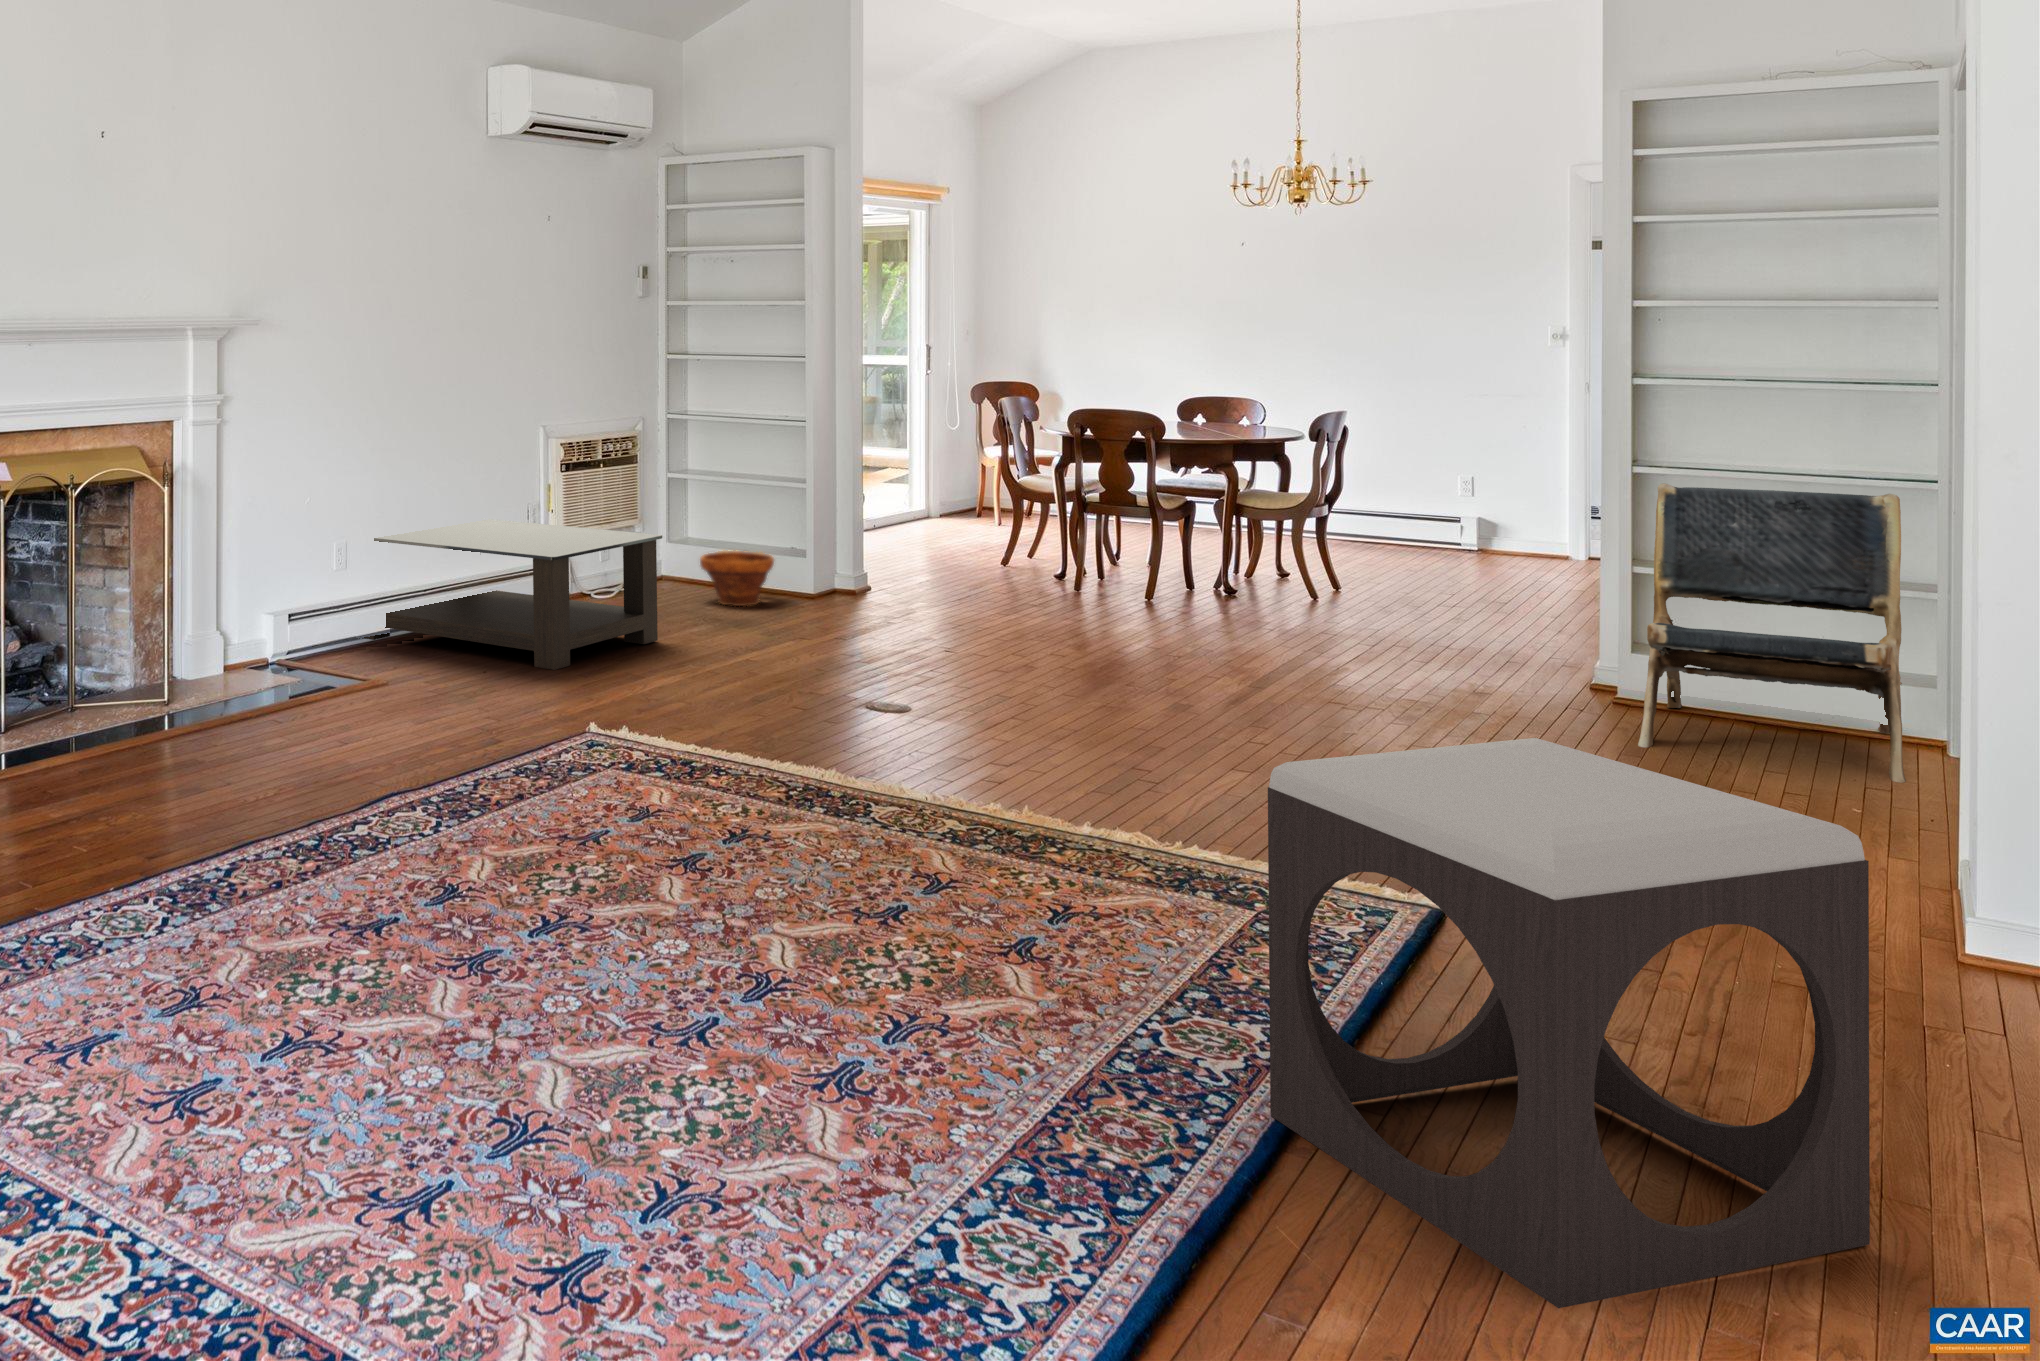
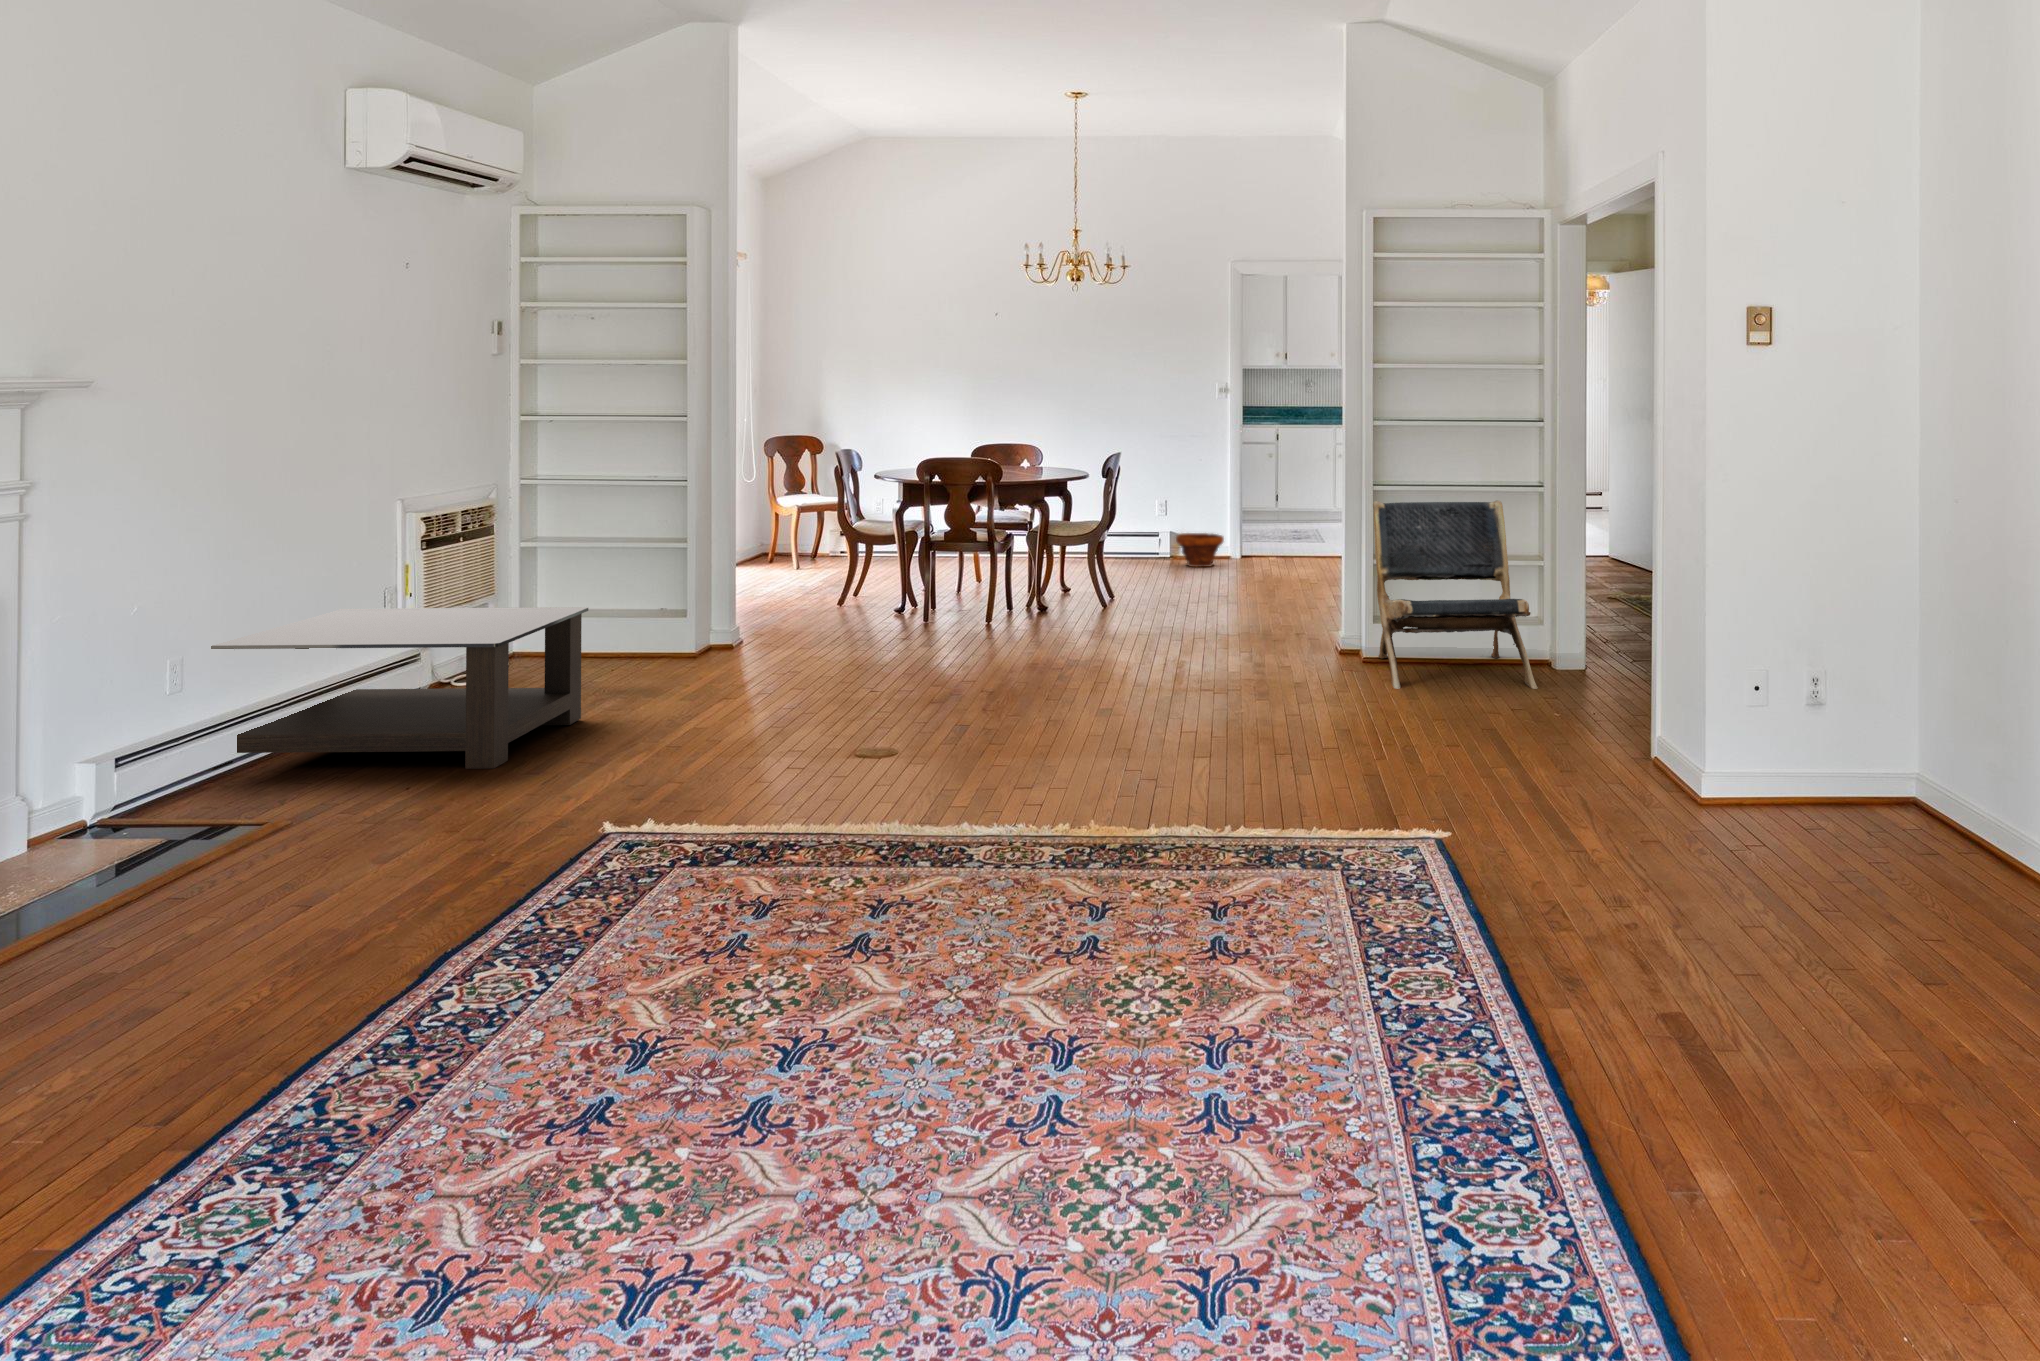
planter: present [700,550,774,606] -> present [1176,533,1224,567]
footstool: present [1268,738,1870,1308] -> none [1507,691,1846,1104]

